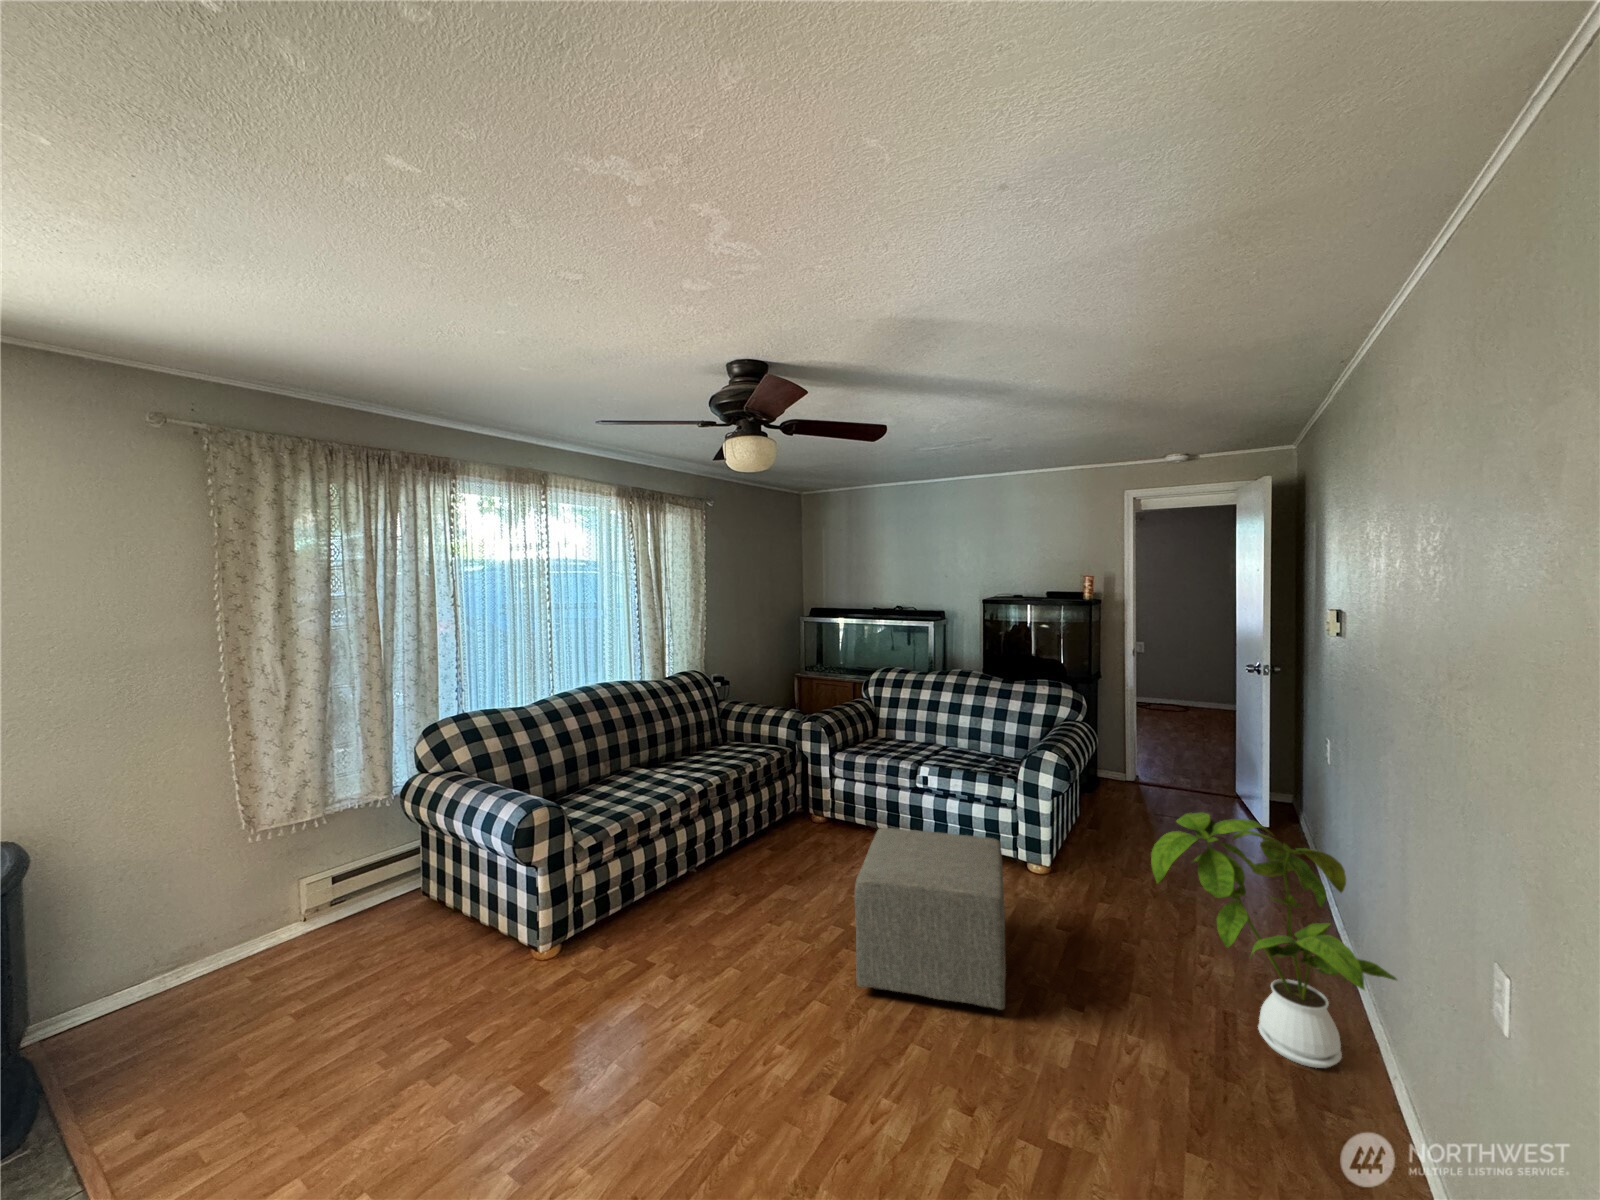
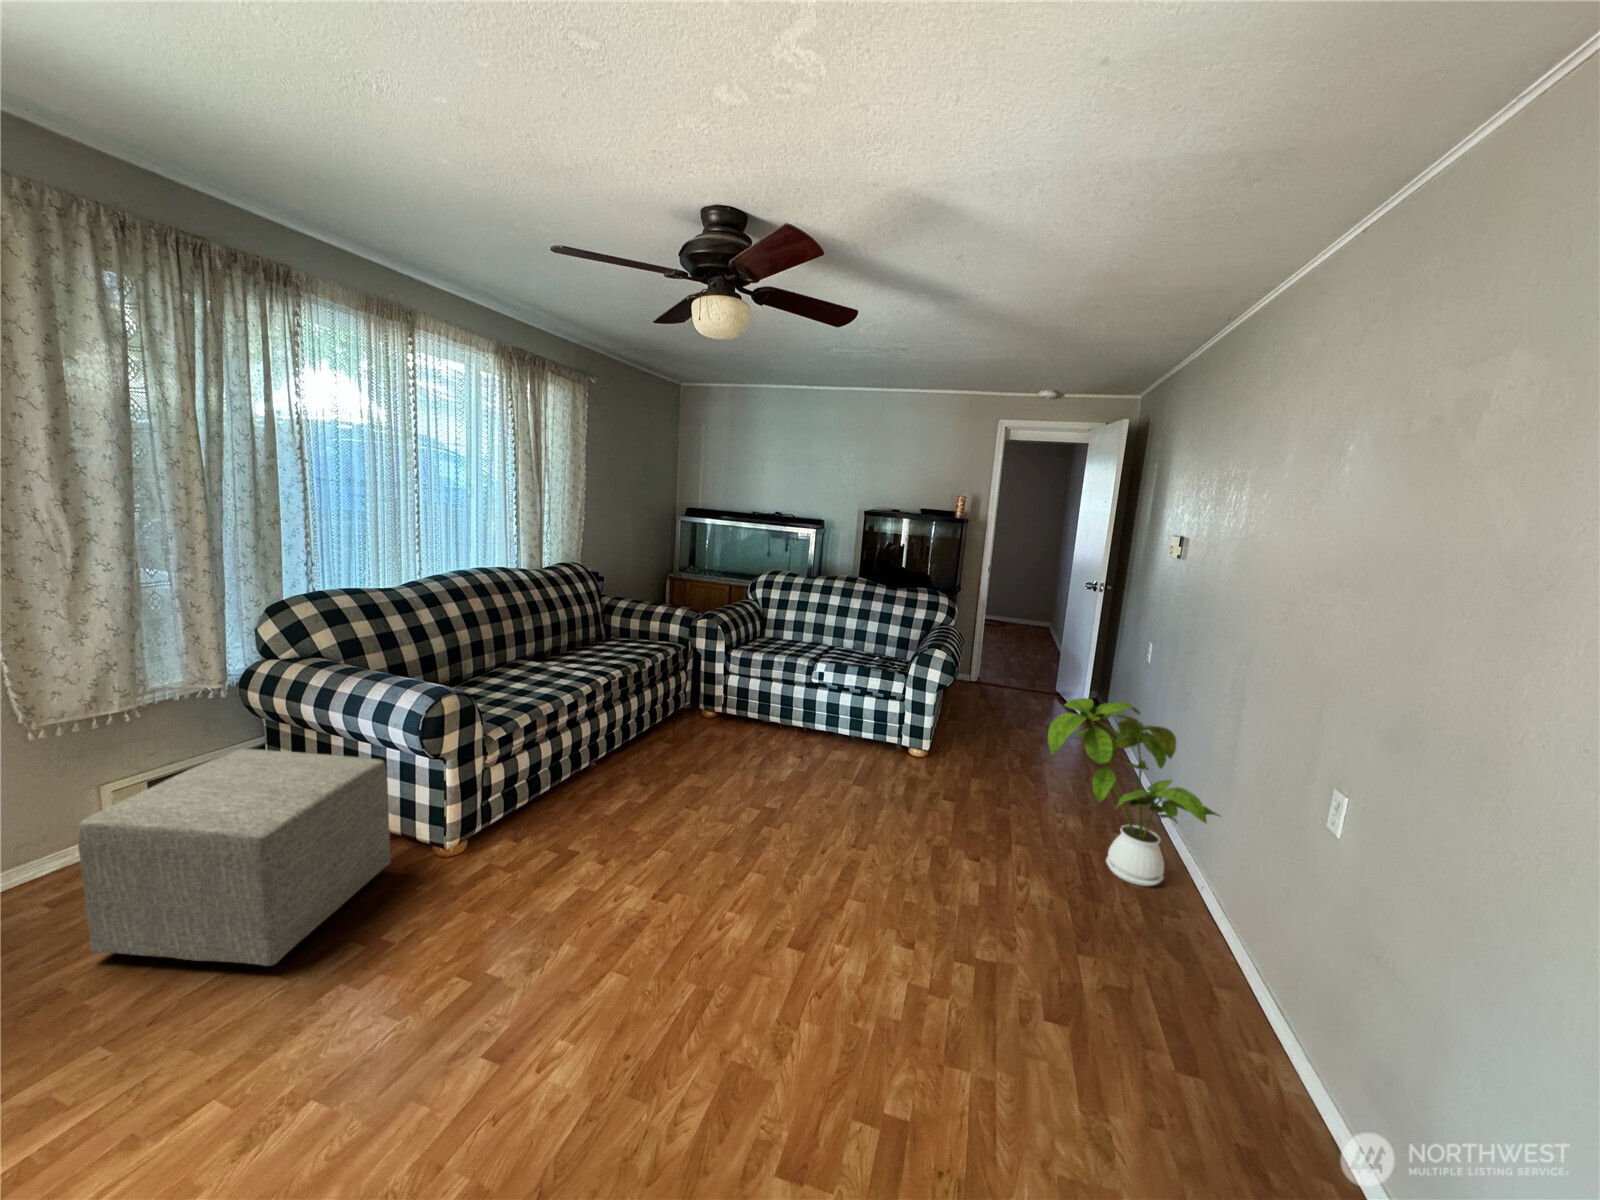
ottoman: present [855,828,1006,1010] -> present [78,749,390,966]

